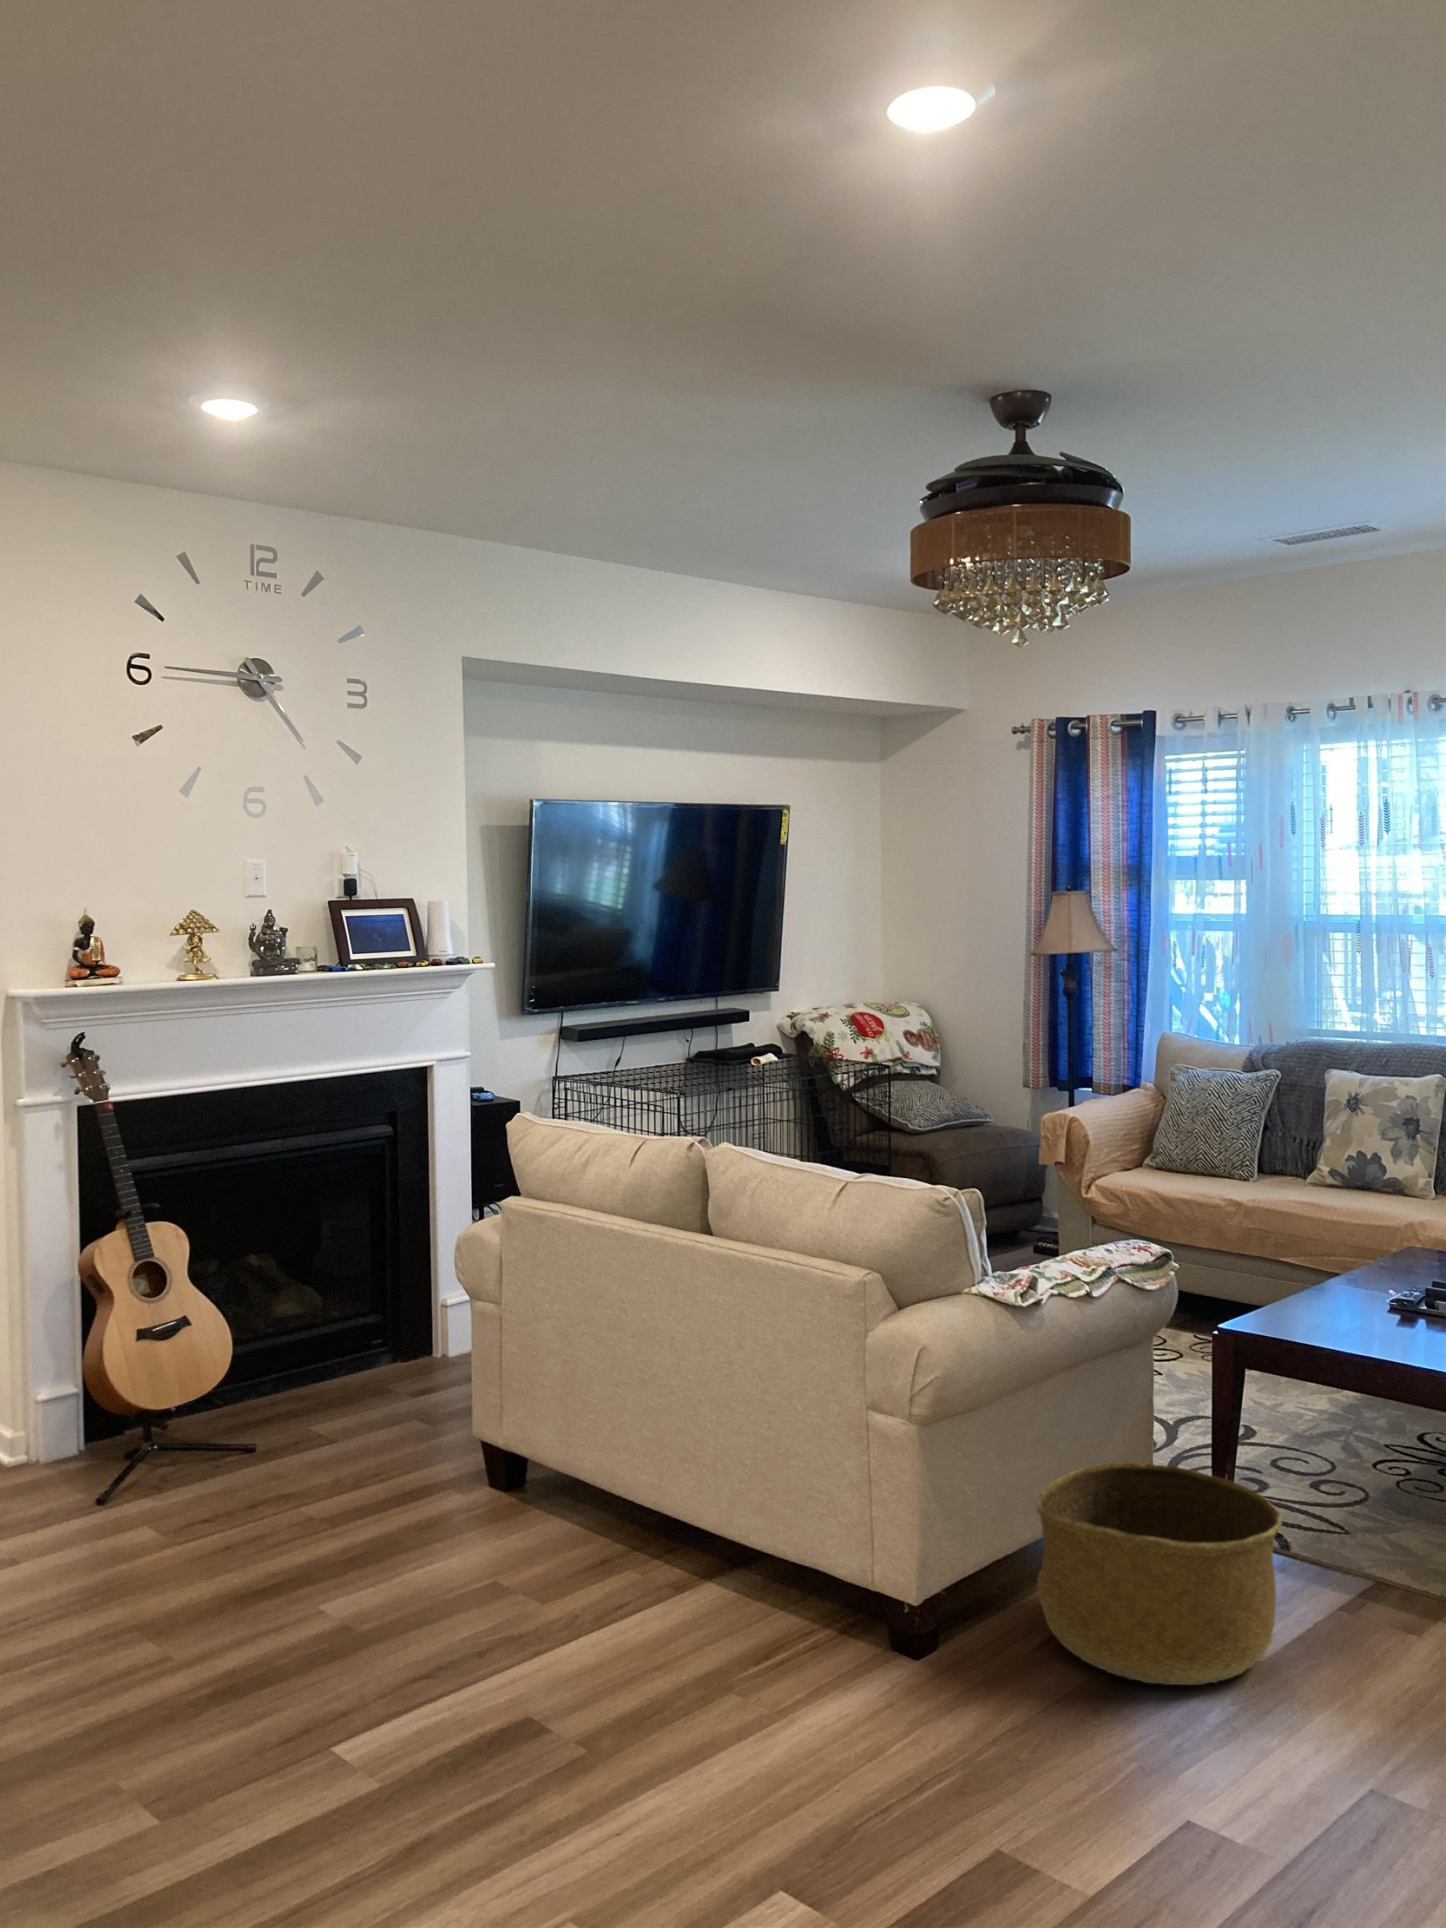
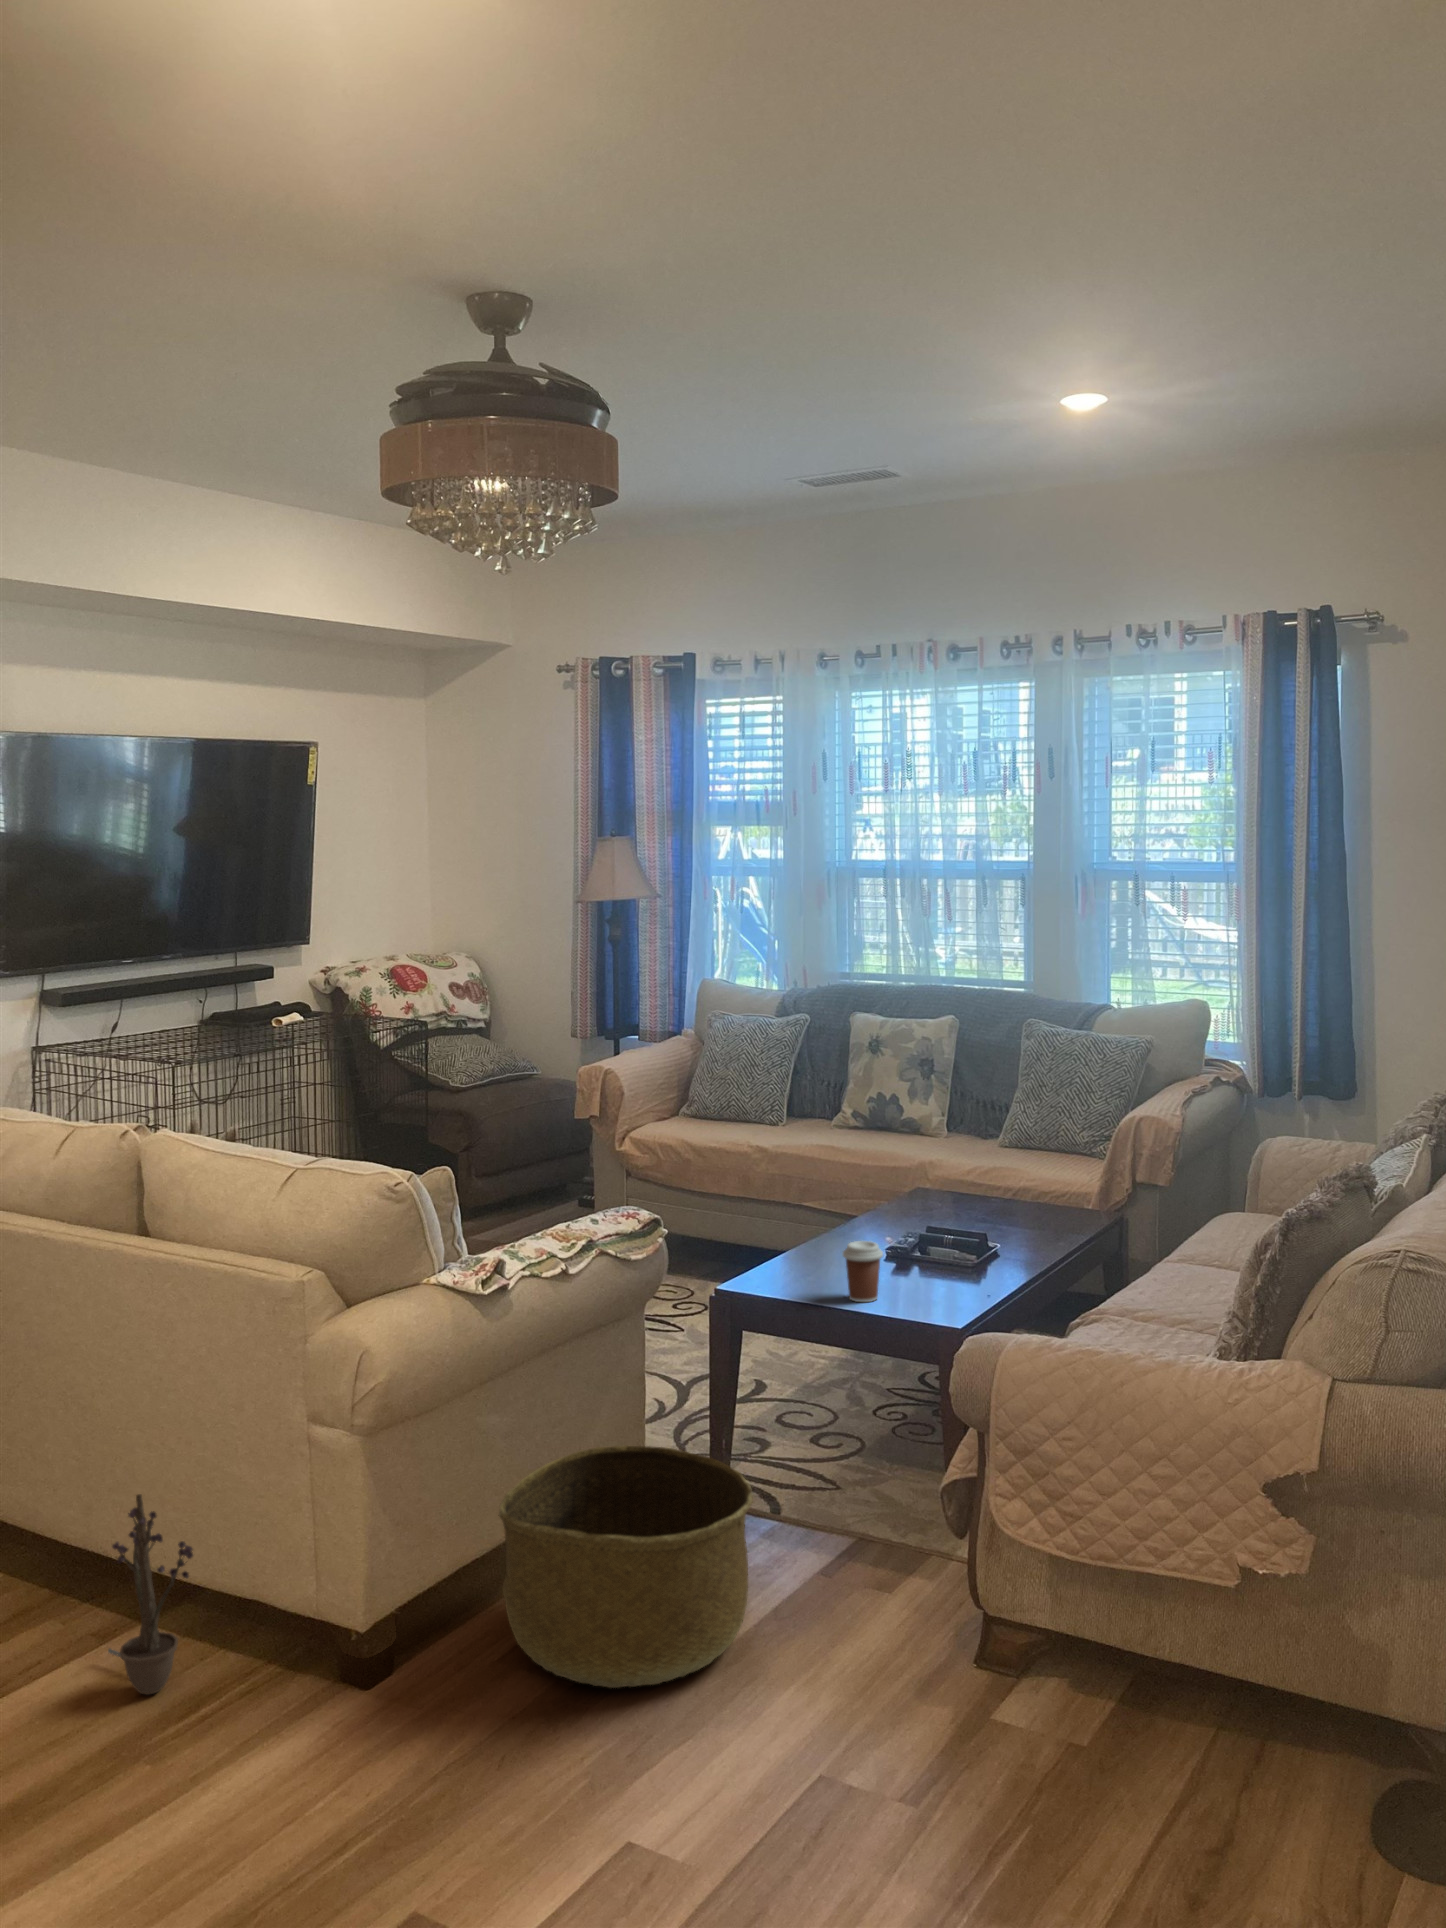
coffee cup: none [1353,1288,1396,1349] -> present [843,1241,883,1302]
decorative plant: none [686,1459,767,1637] -> present [108,1494,193,1695]

